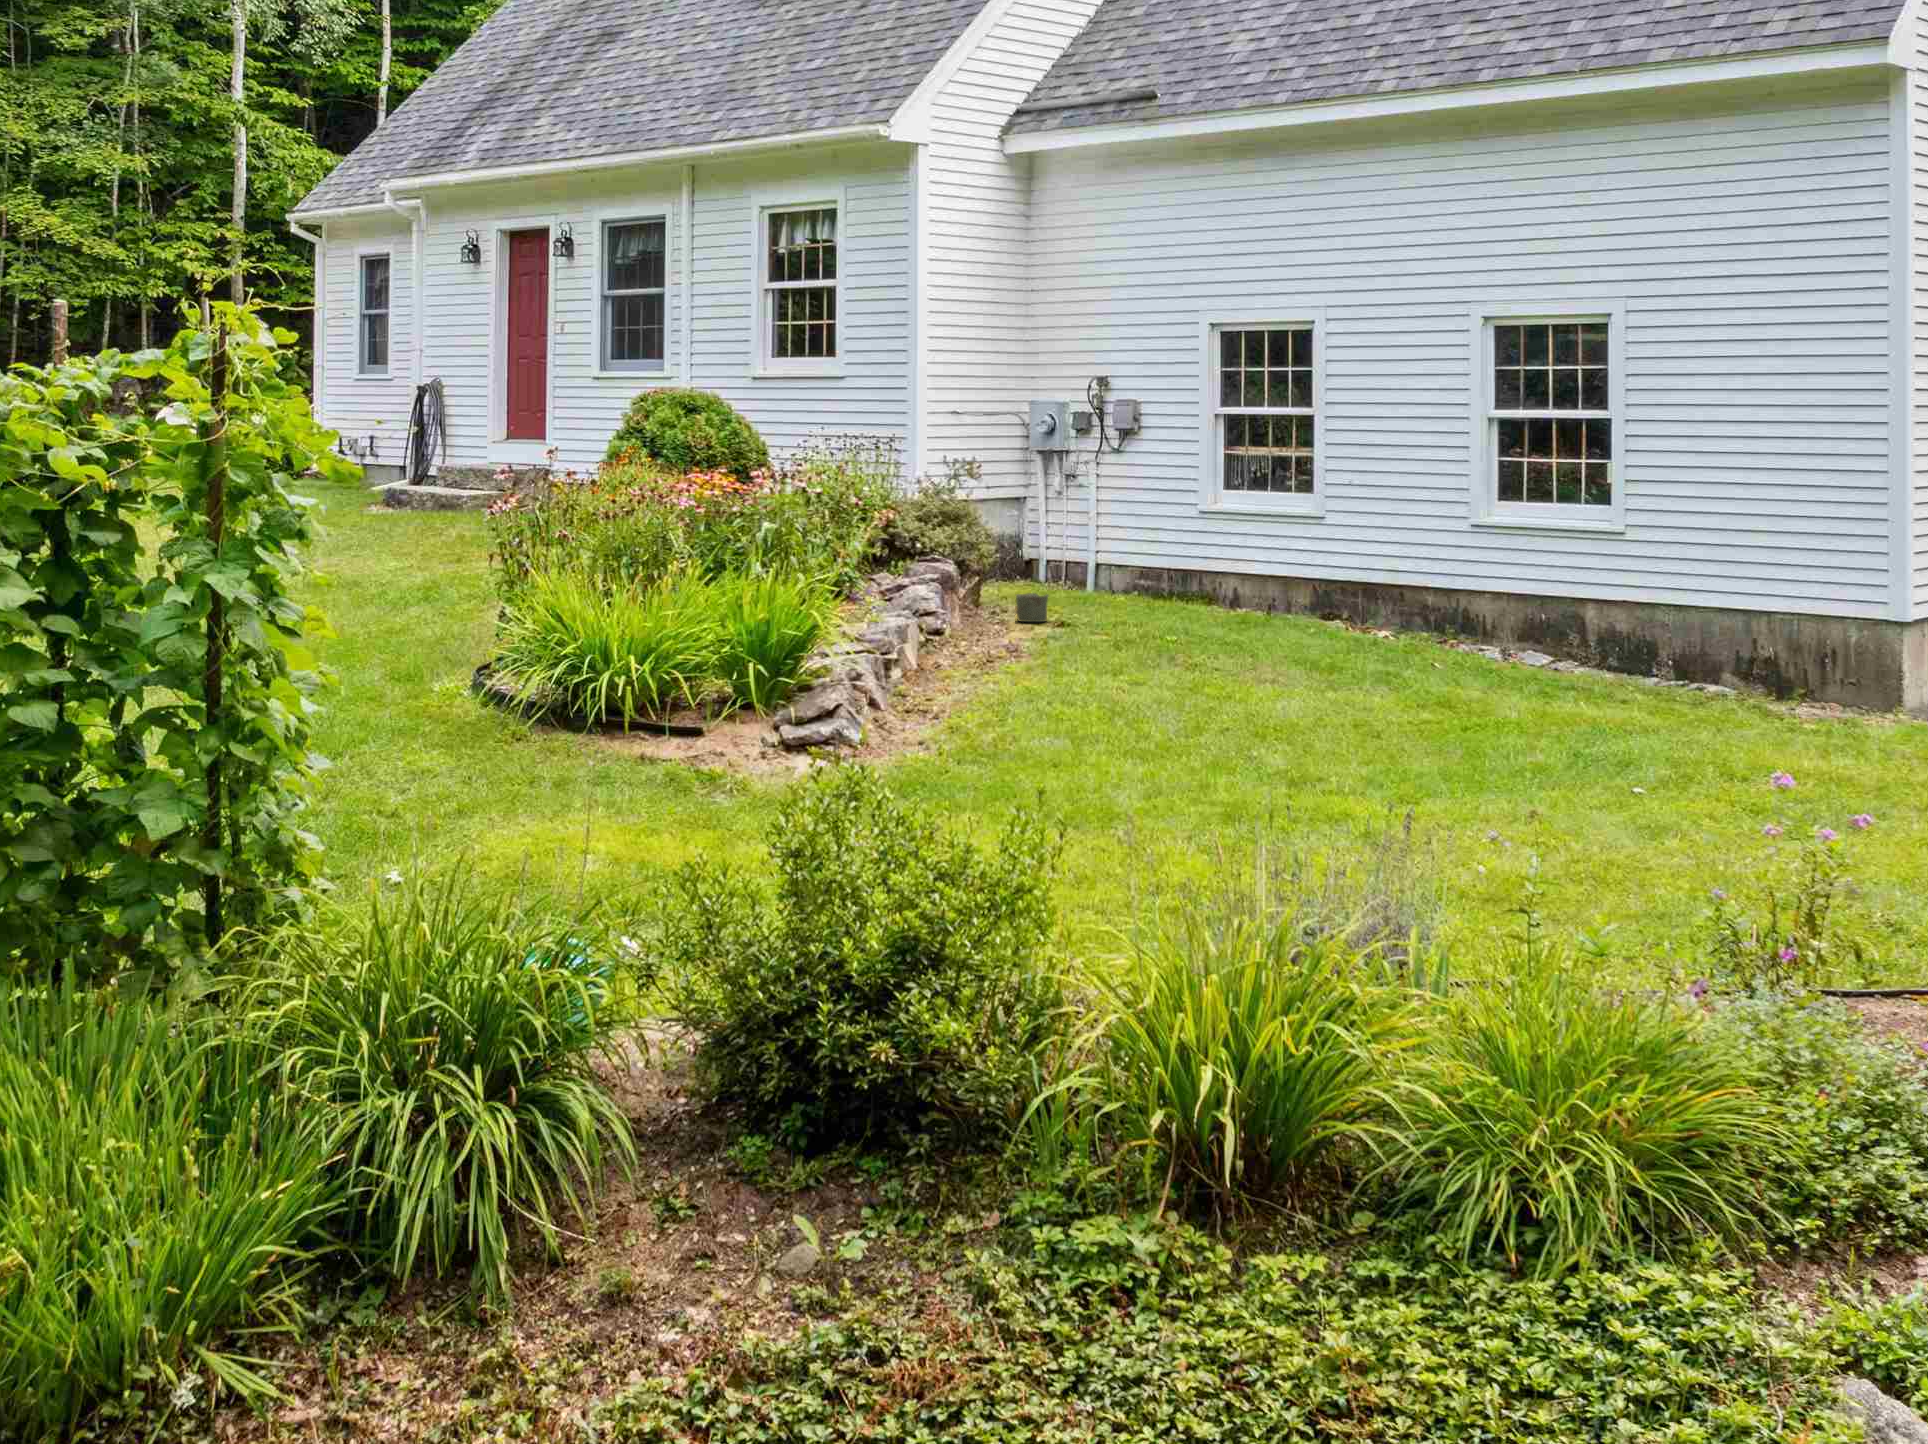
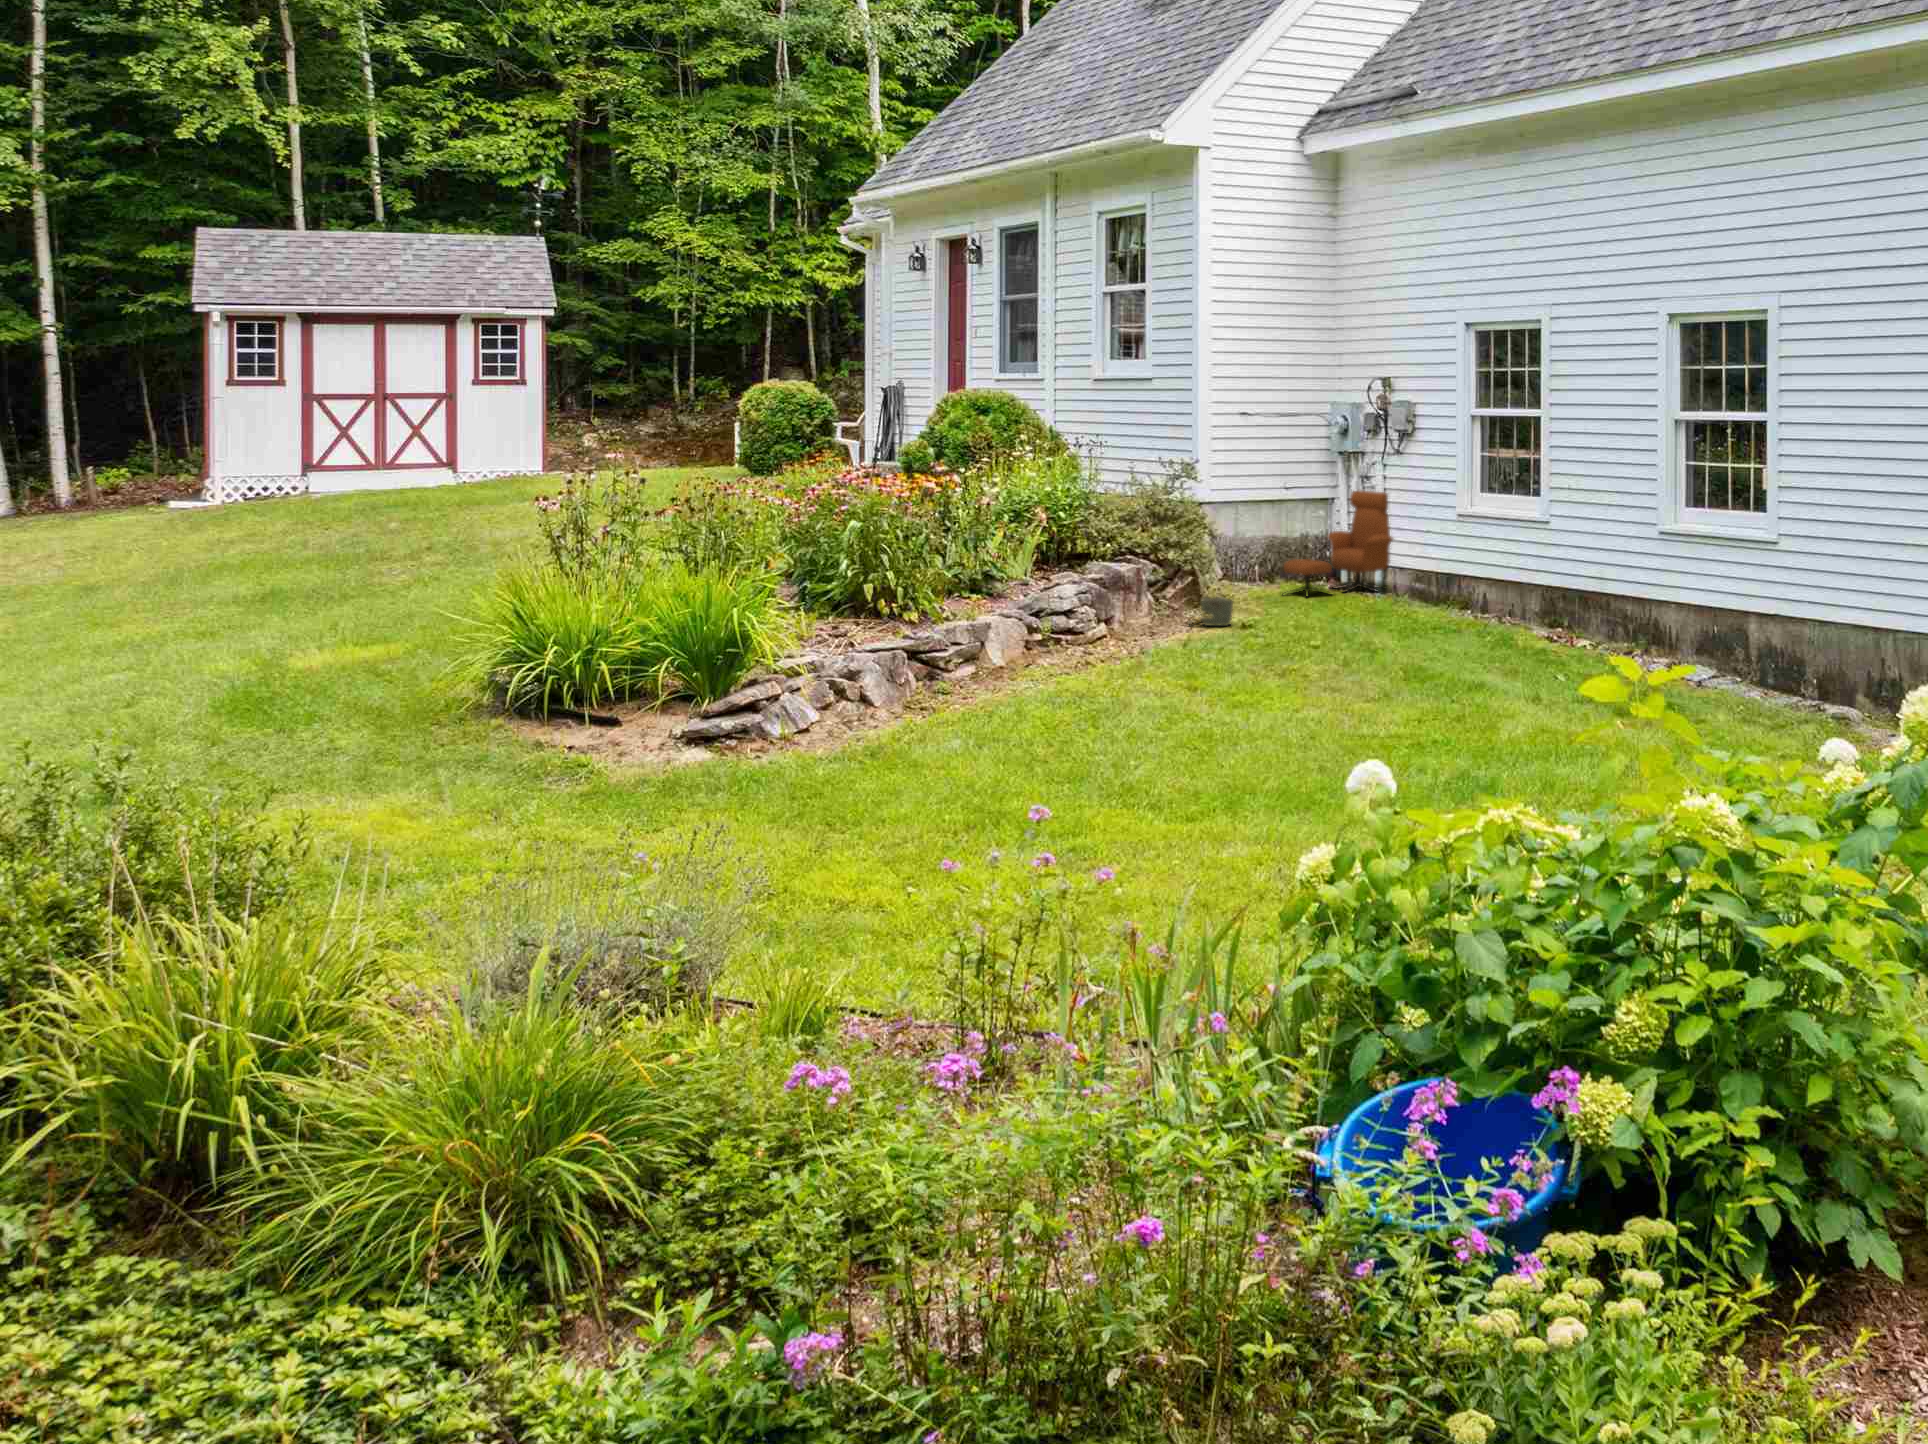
lounge chair: none [1025,490,1129,596] -> present [1284,491,1393,596]

